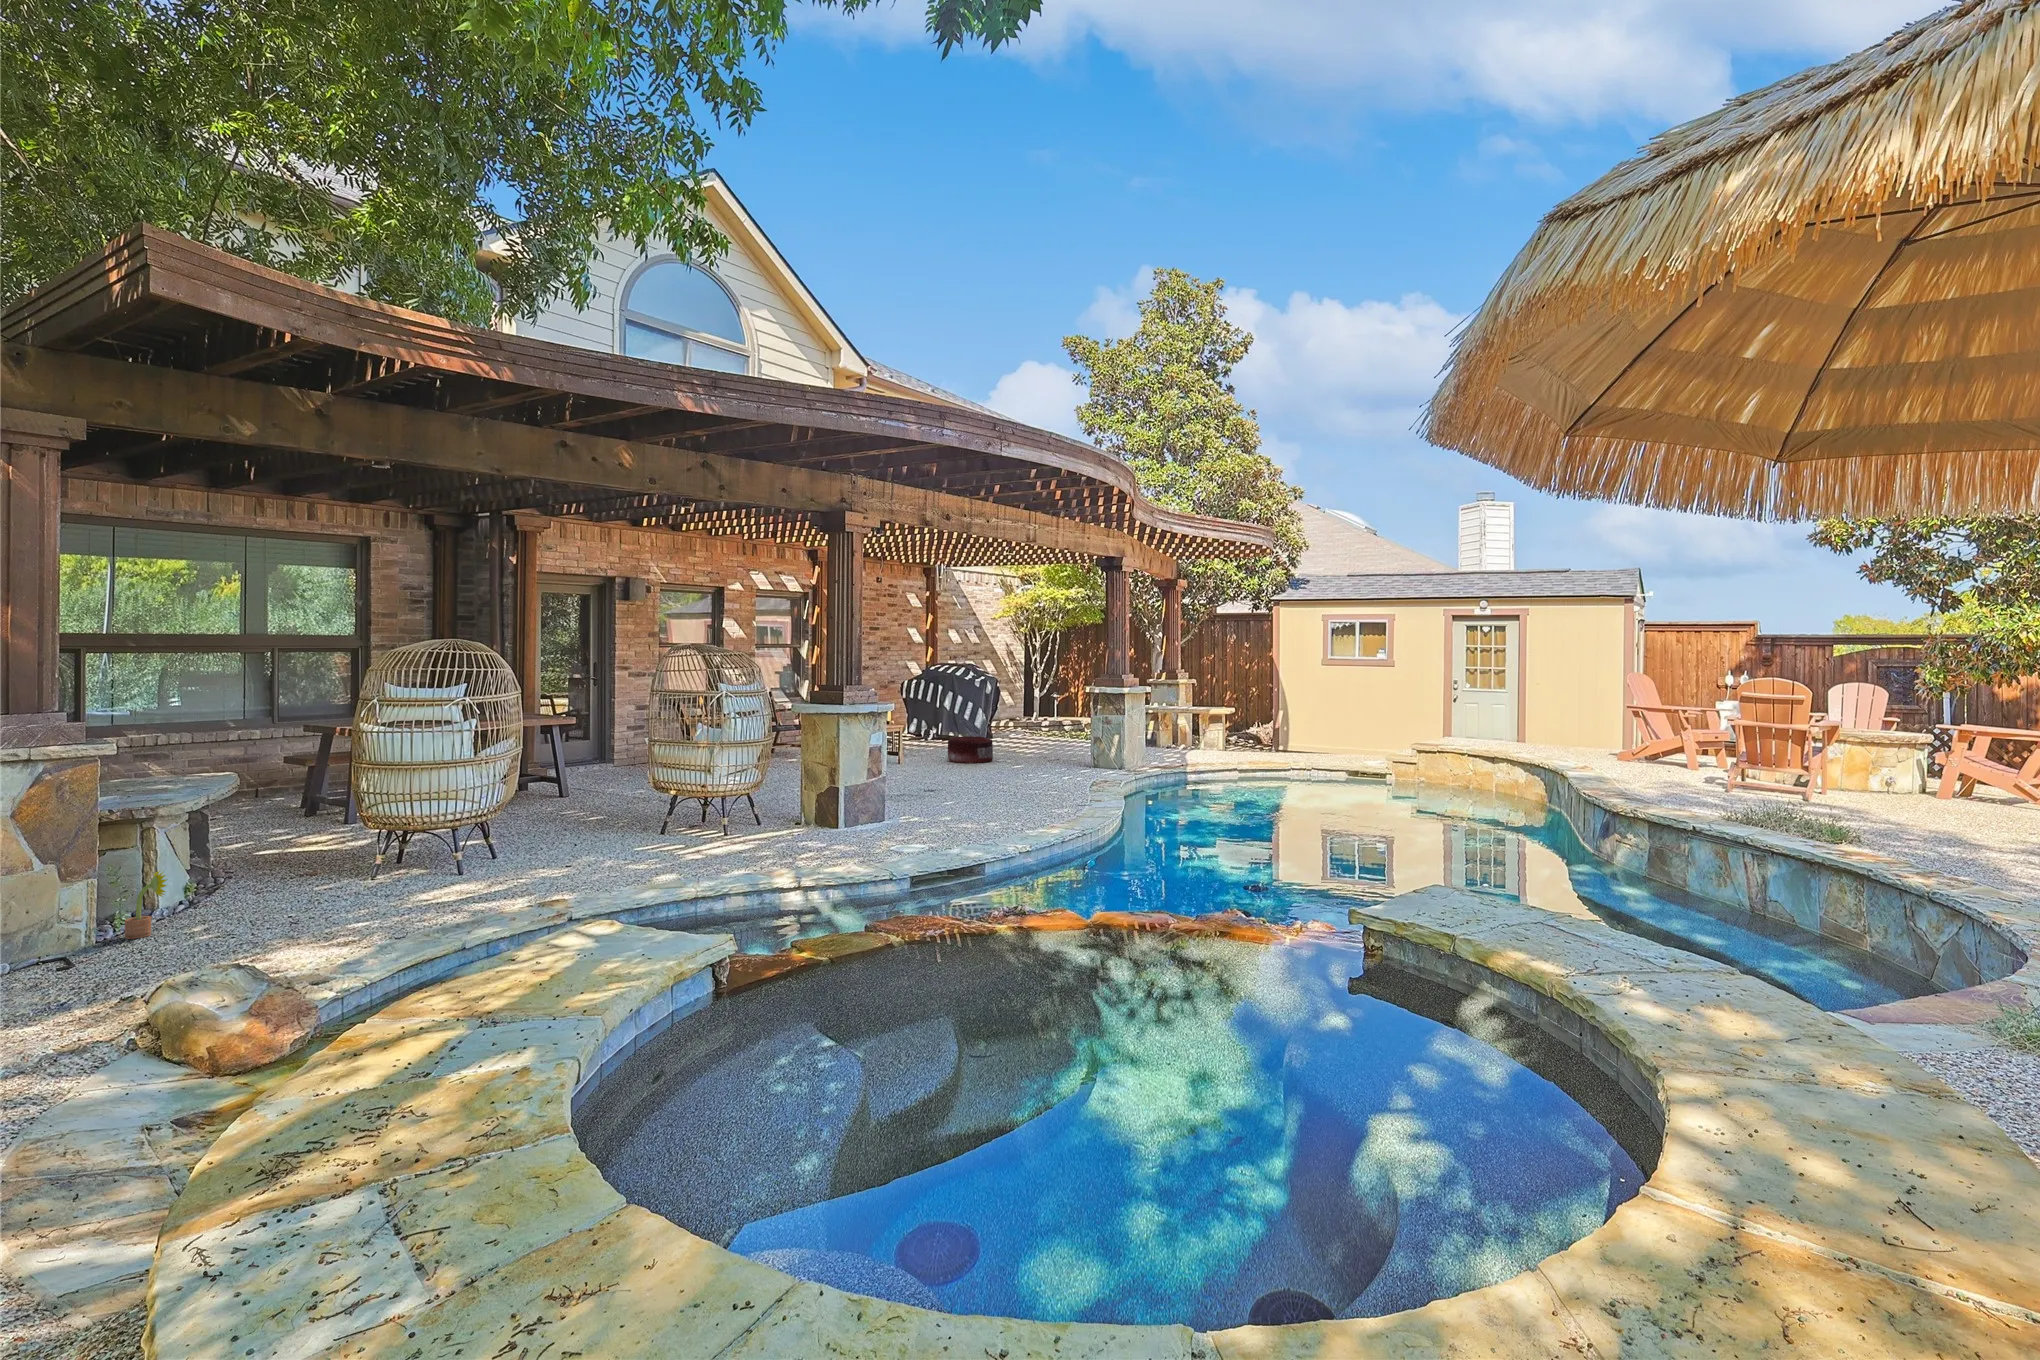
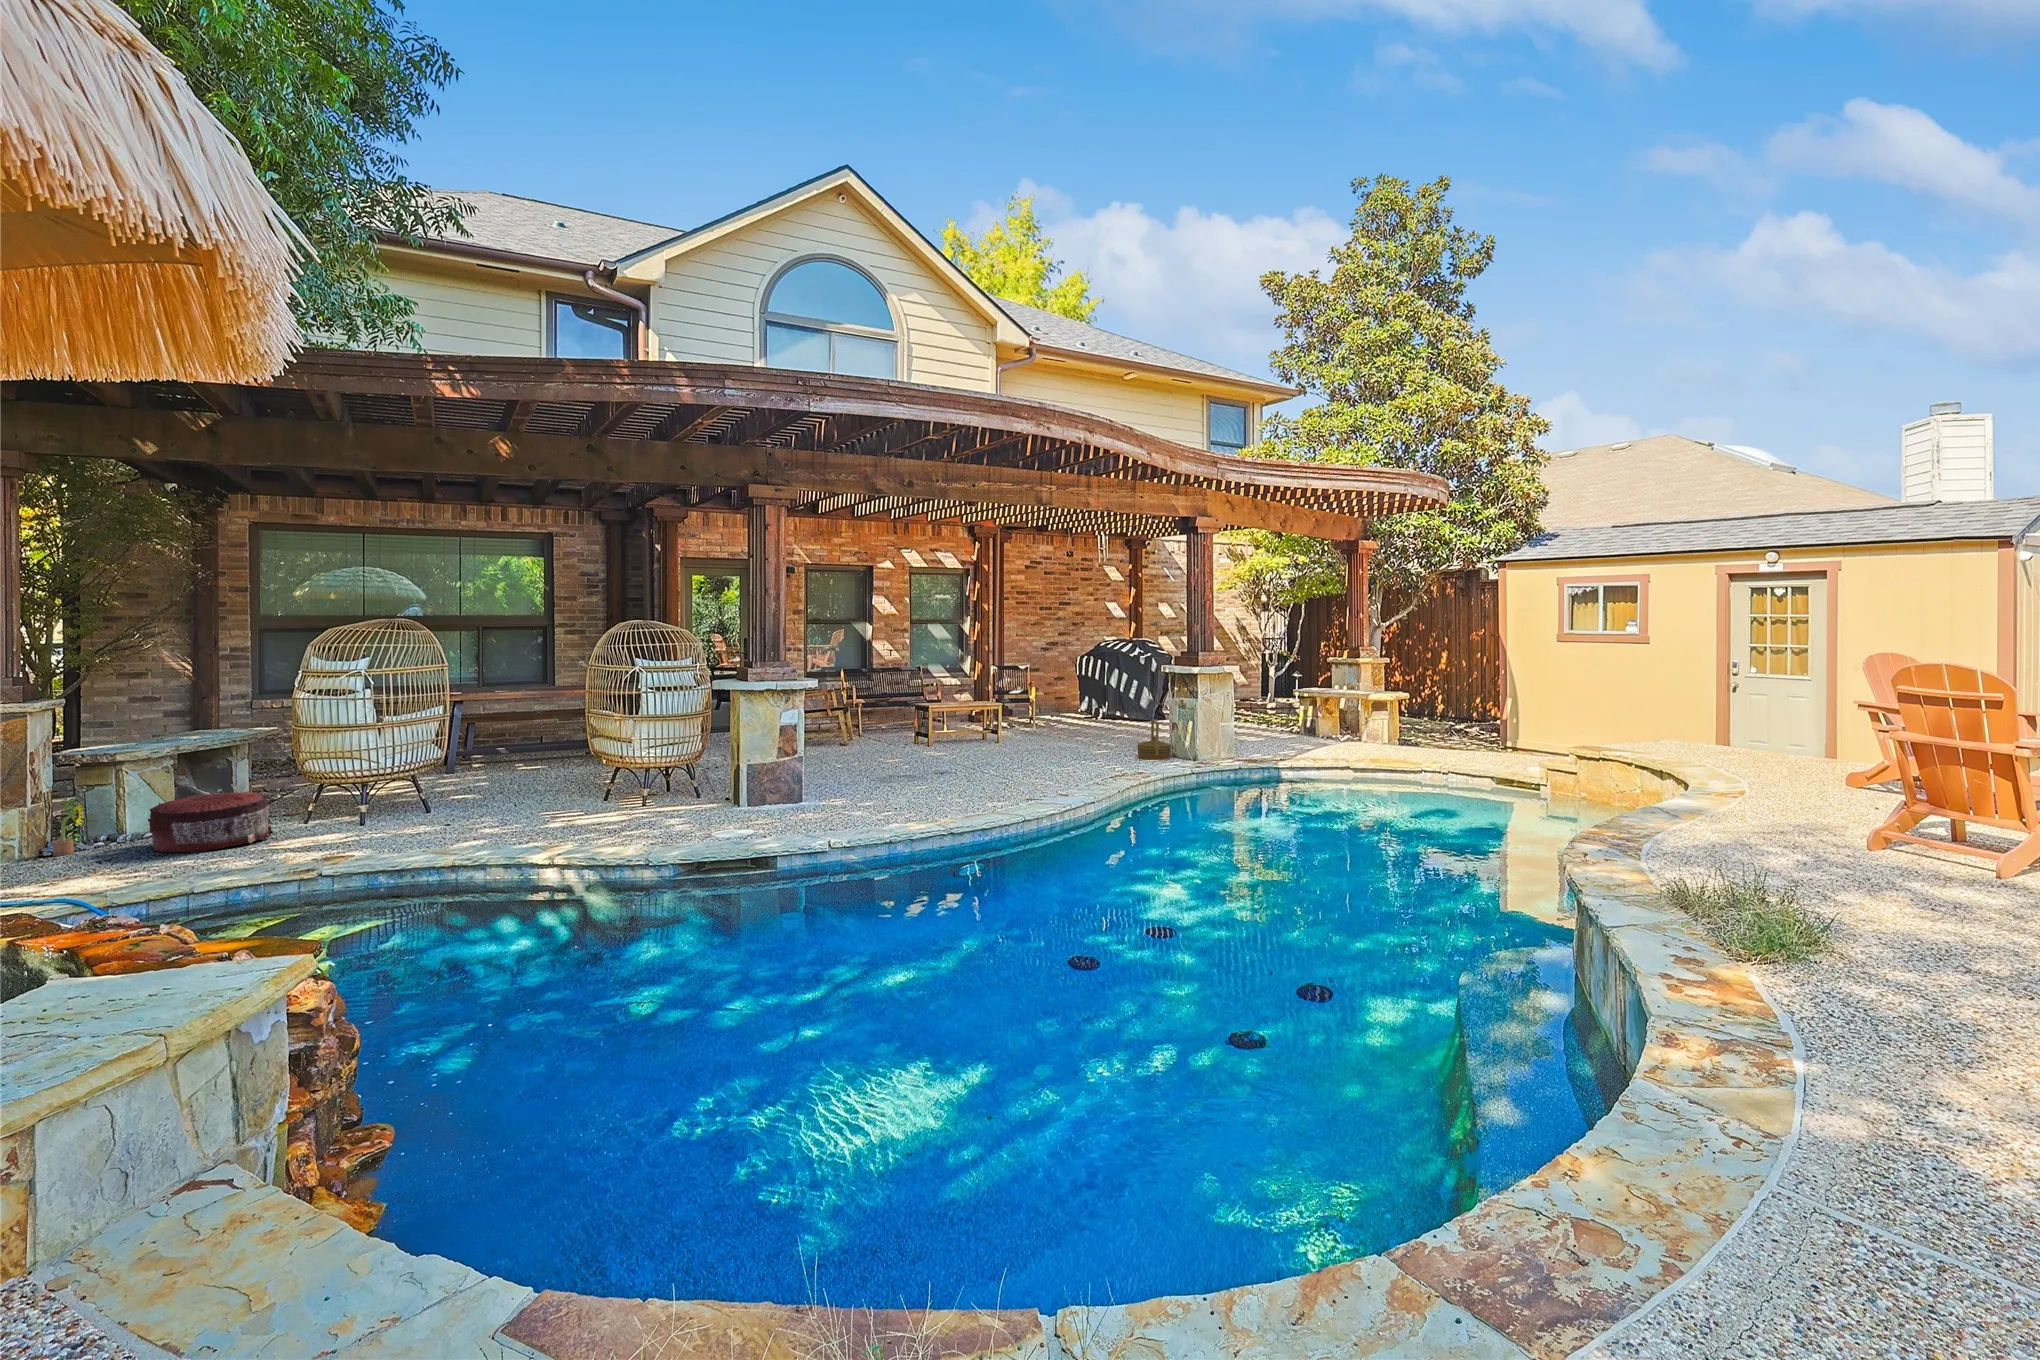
woven basket: none [1057,734,1088,770] -> present [1137,719,1171,760]
pouf: present [948,736,993,763] -> present [148,791,273,853]

